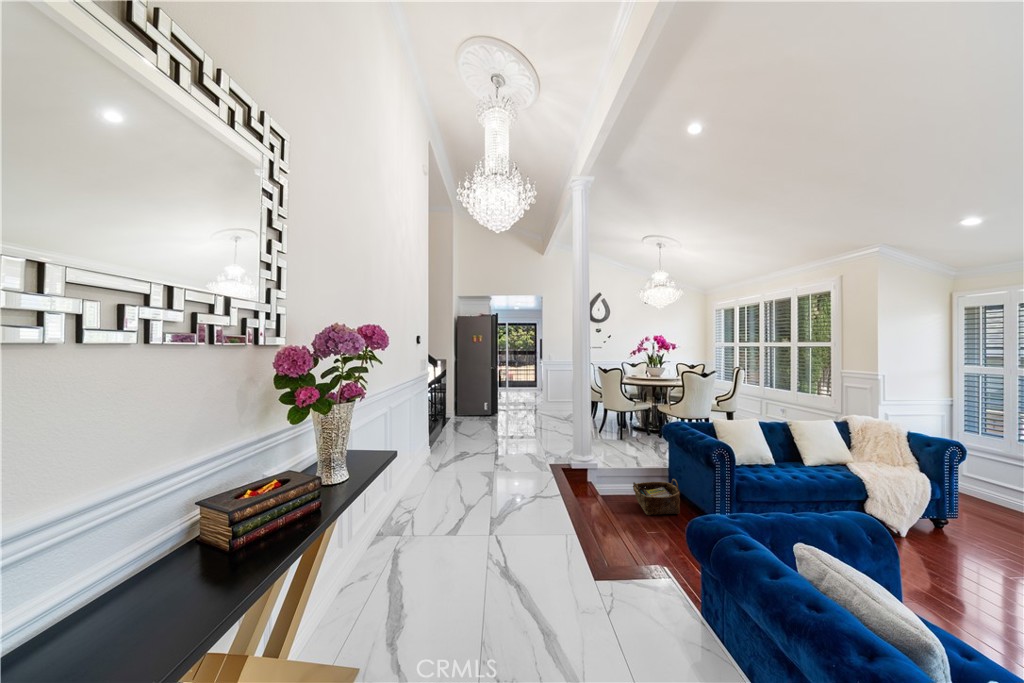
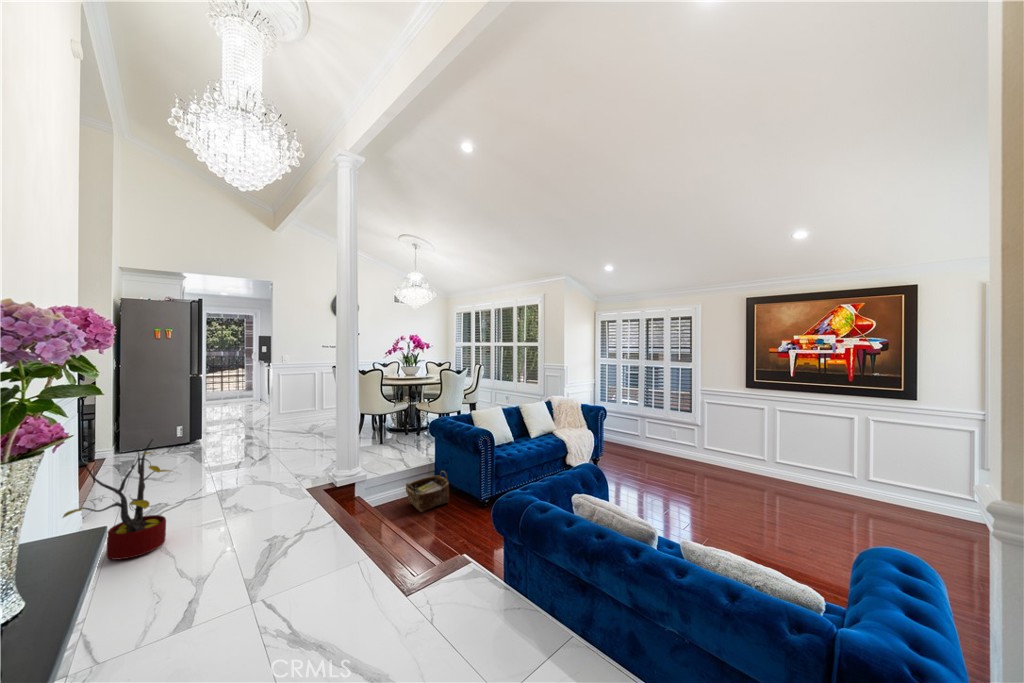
decorative plant: none [412,408,469,483] -> present [63,439,170,560]

